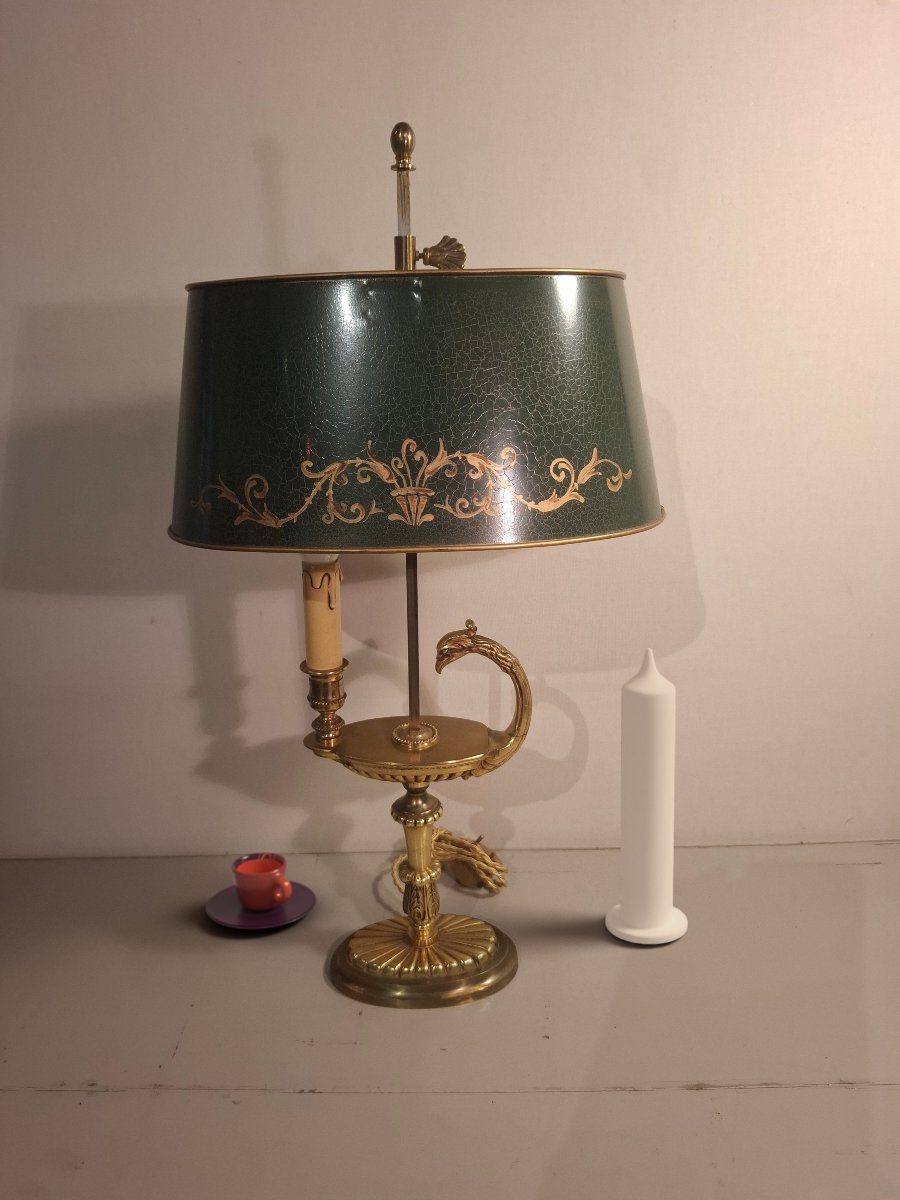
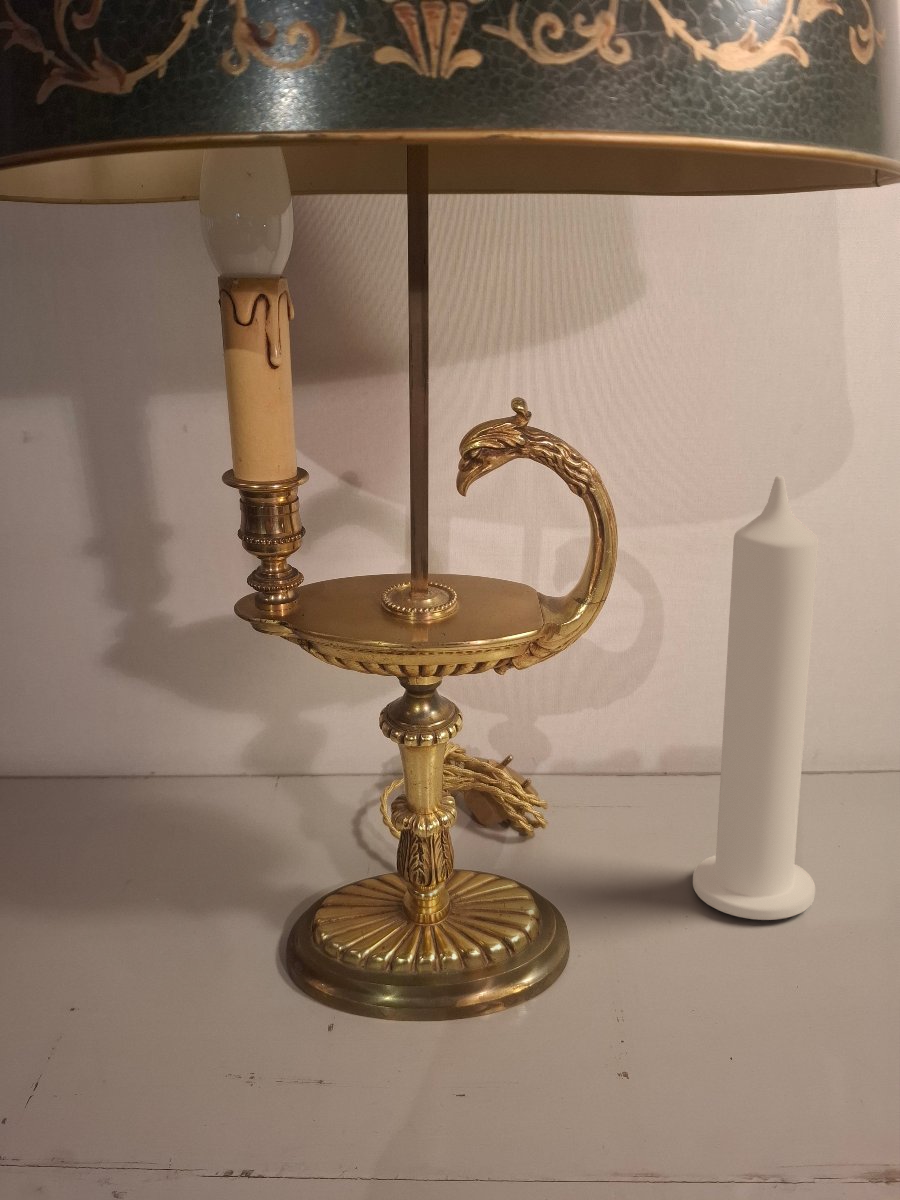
teacup: present [206,853,317,929] -> none [110,775,272,889]

